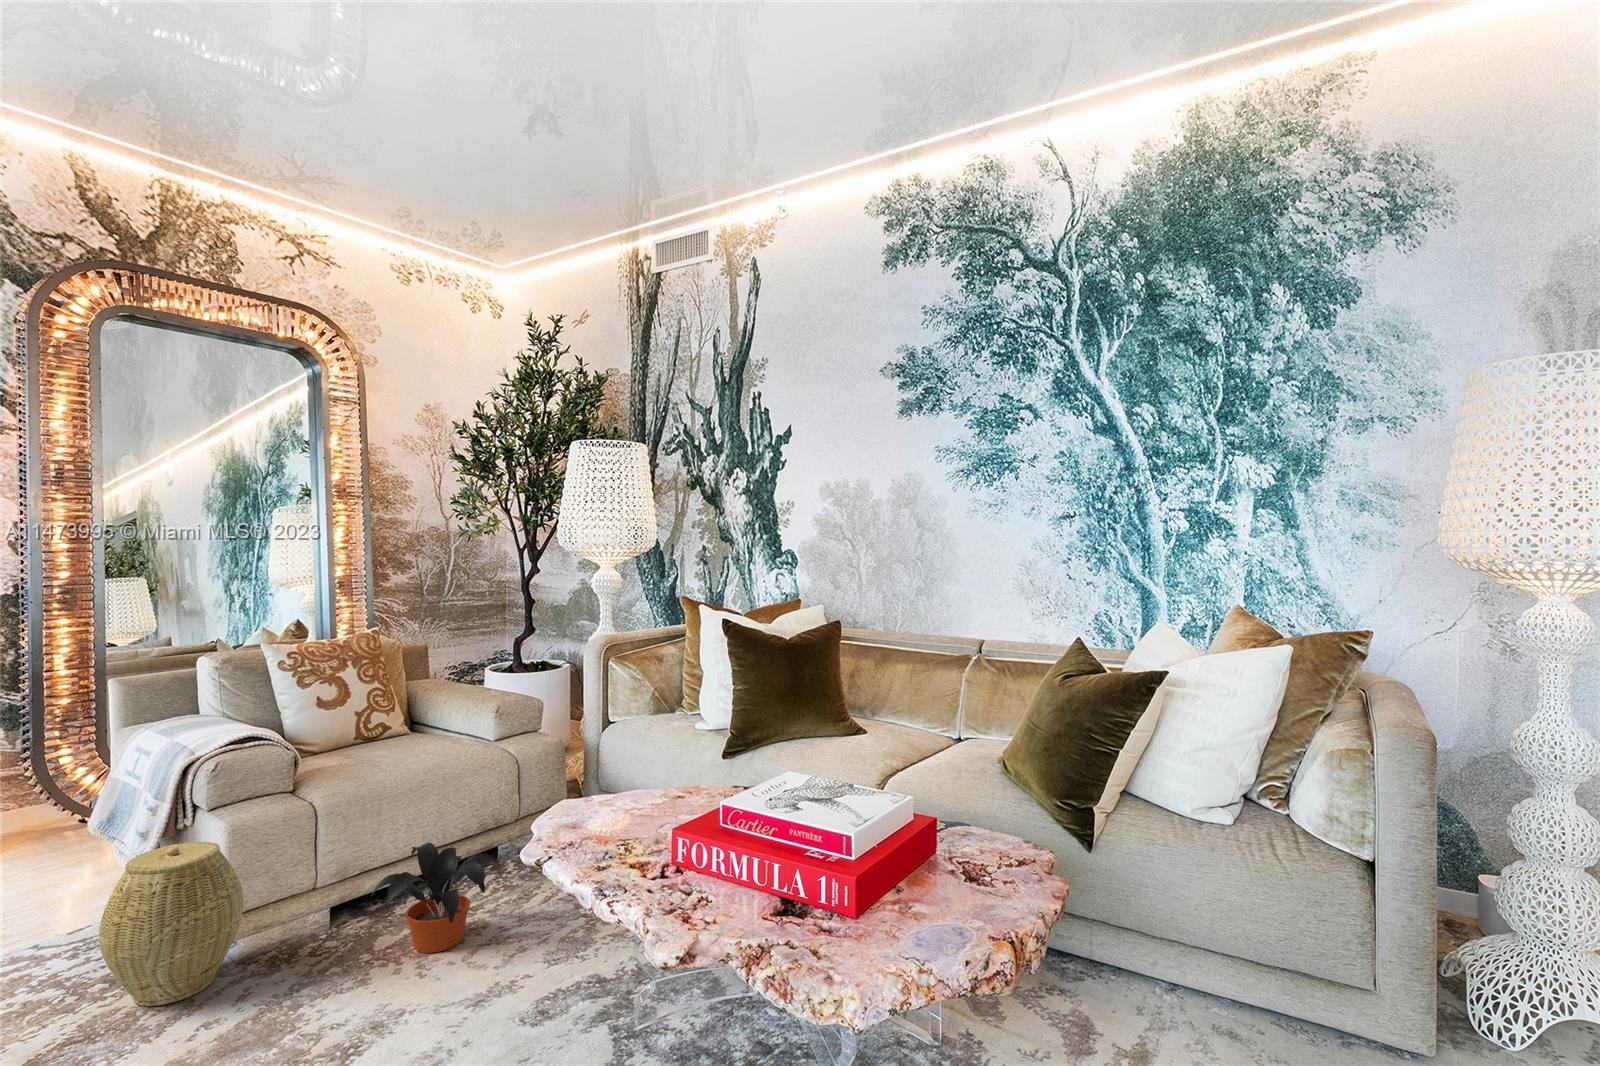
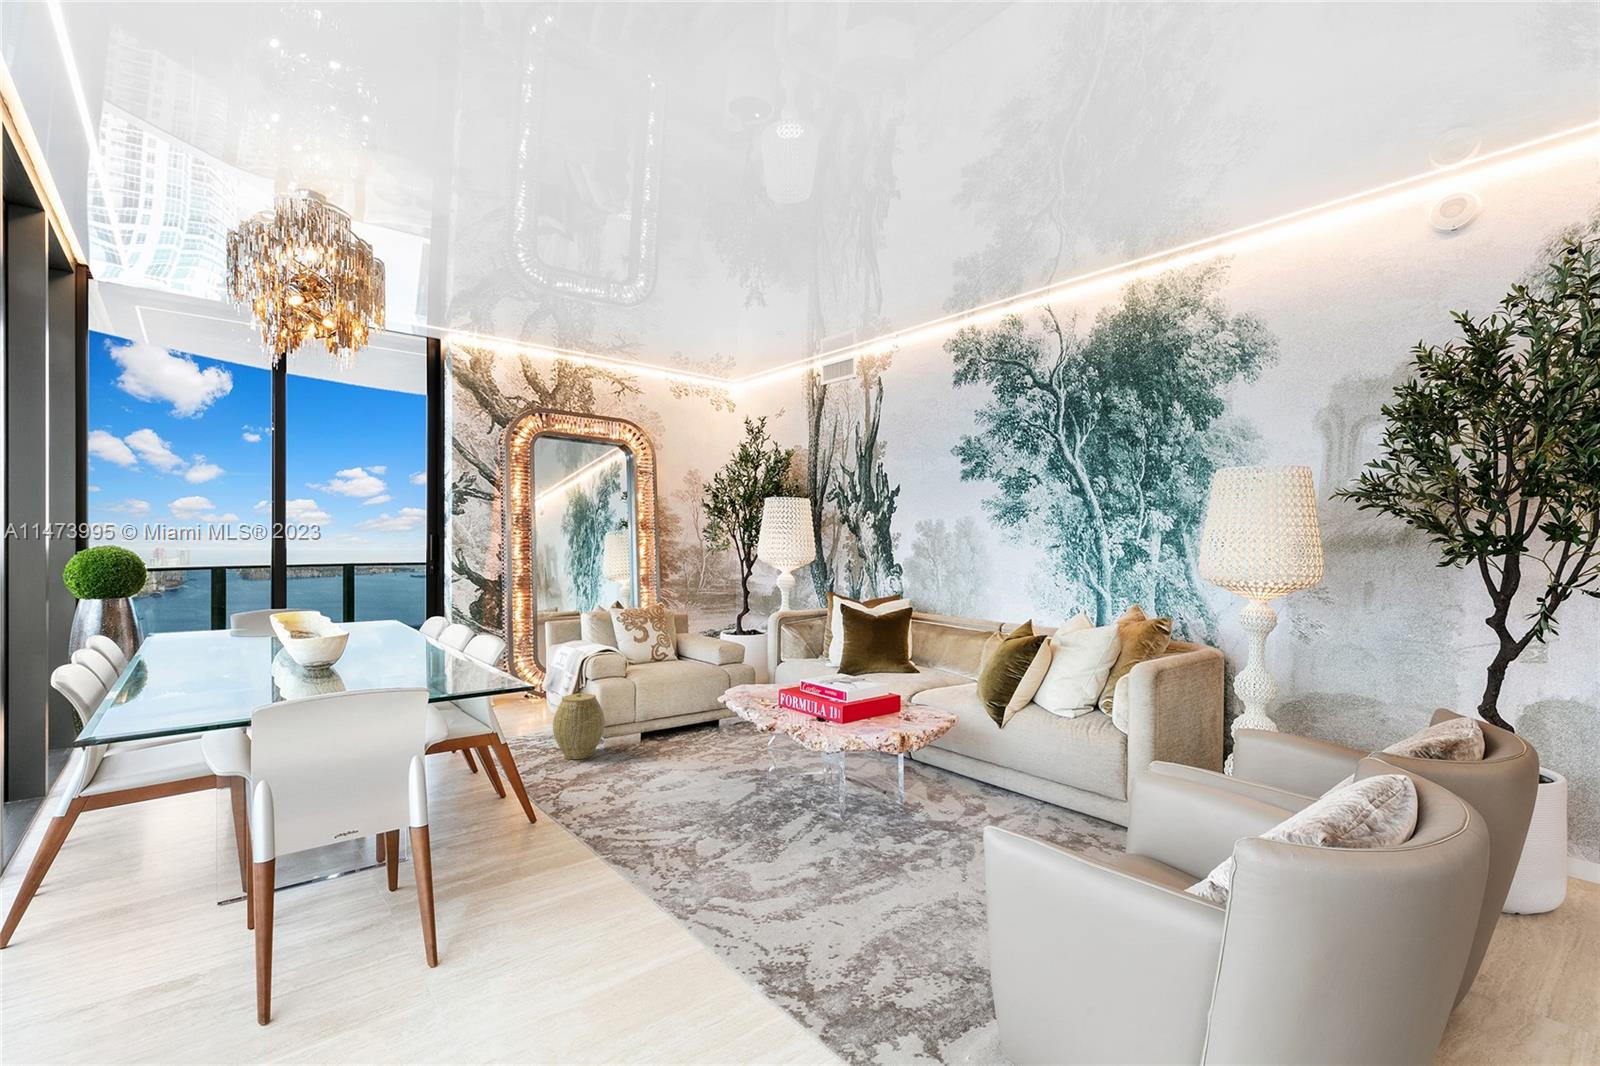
potted plant: present [371,843,500,953] -> none [656,707,714,756]

